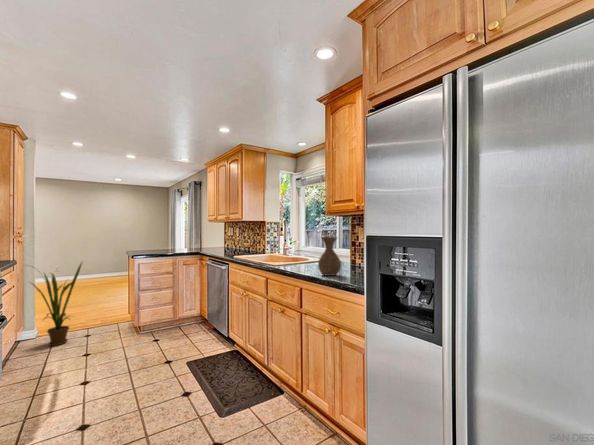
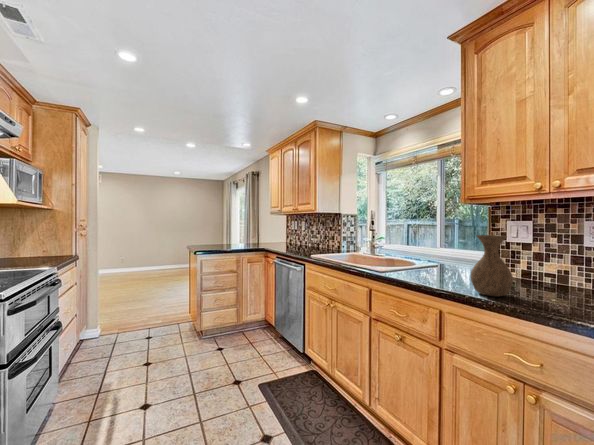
house plant: present [31,263,82,346] -> none [84,256,144,349]

